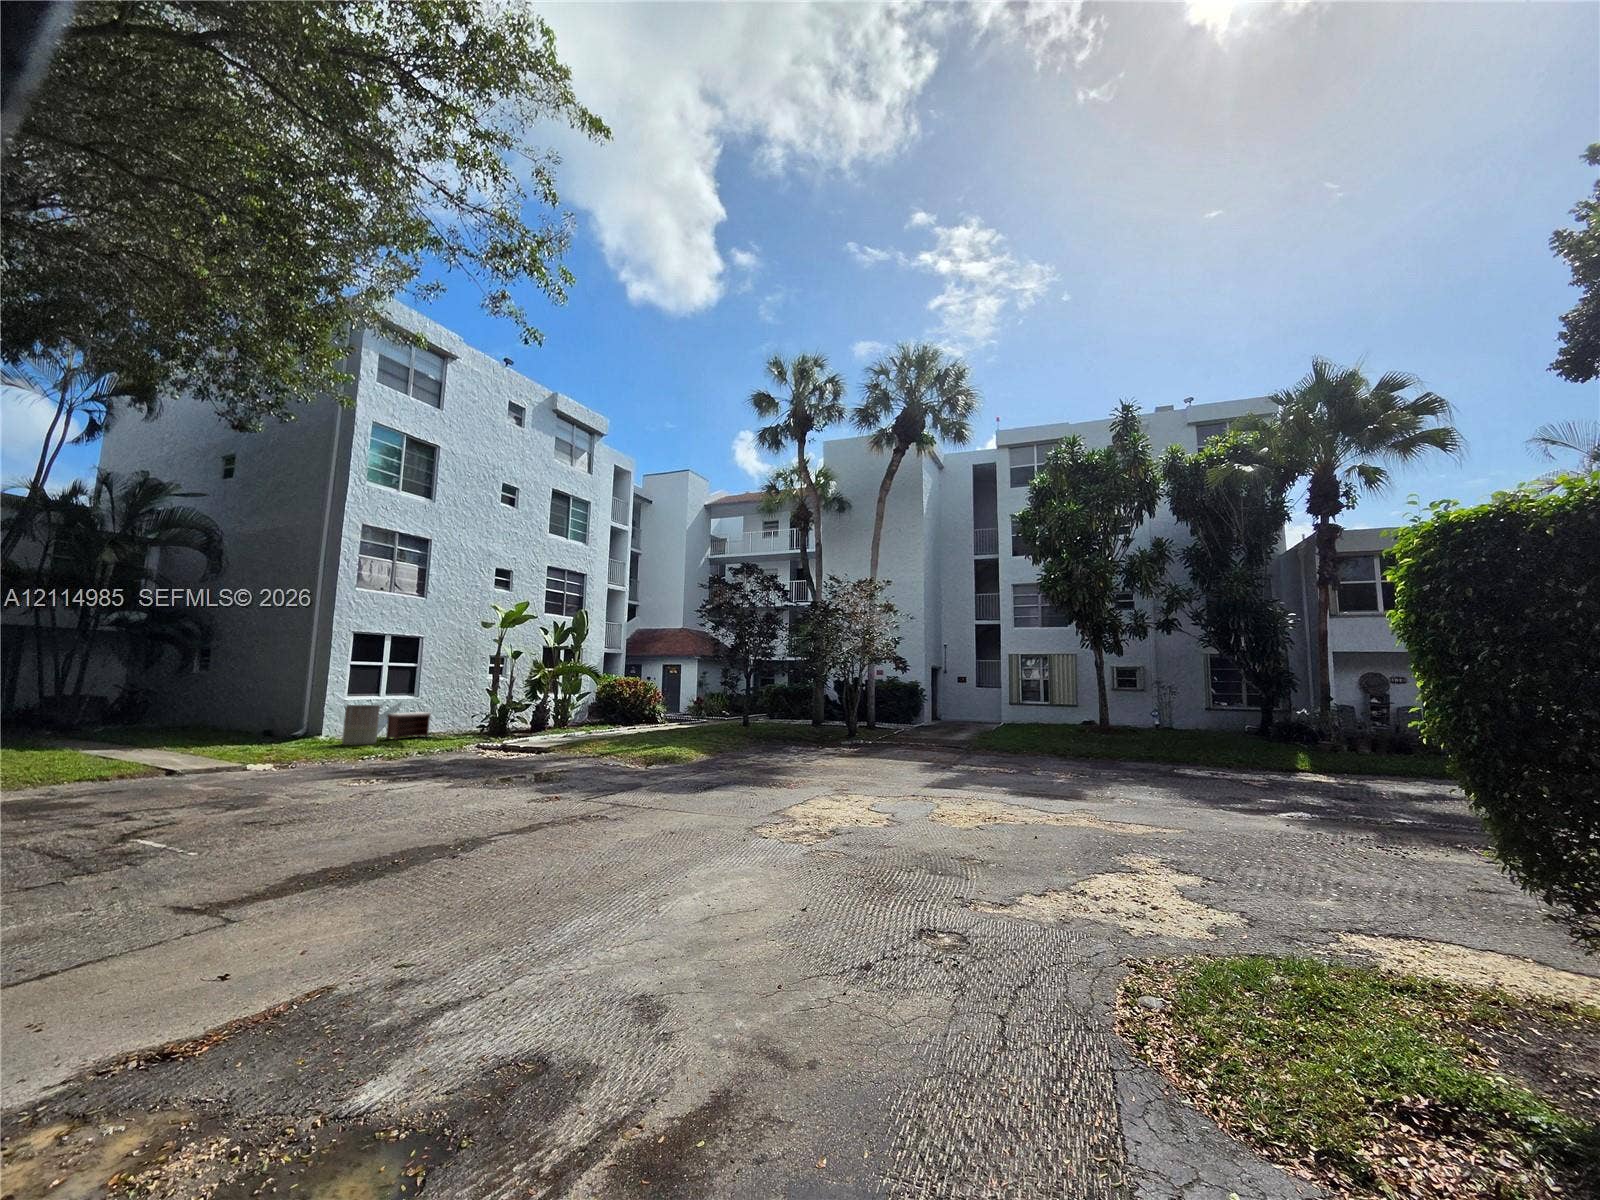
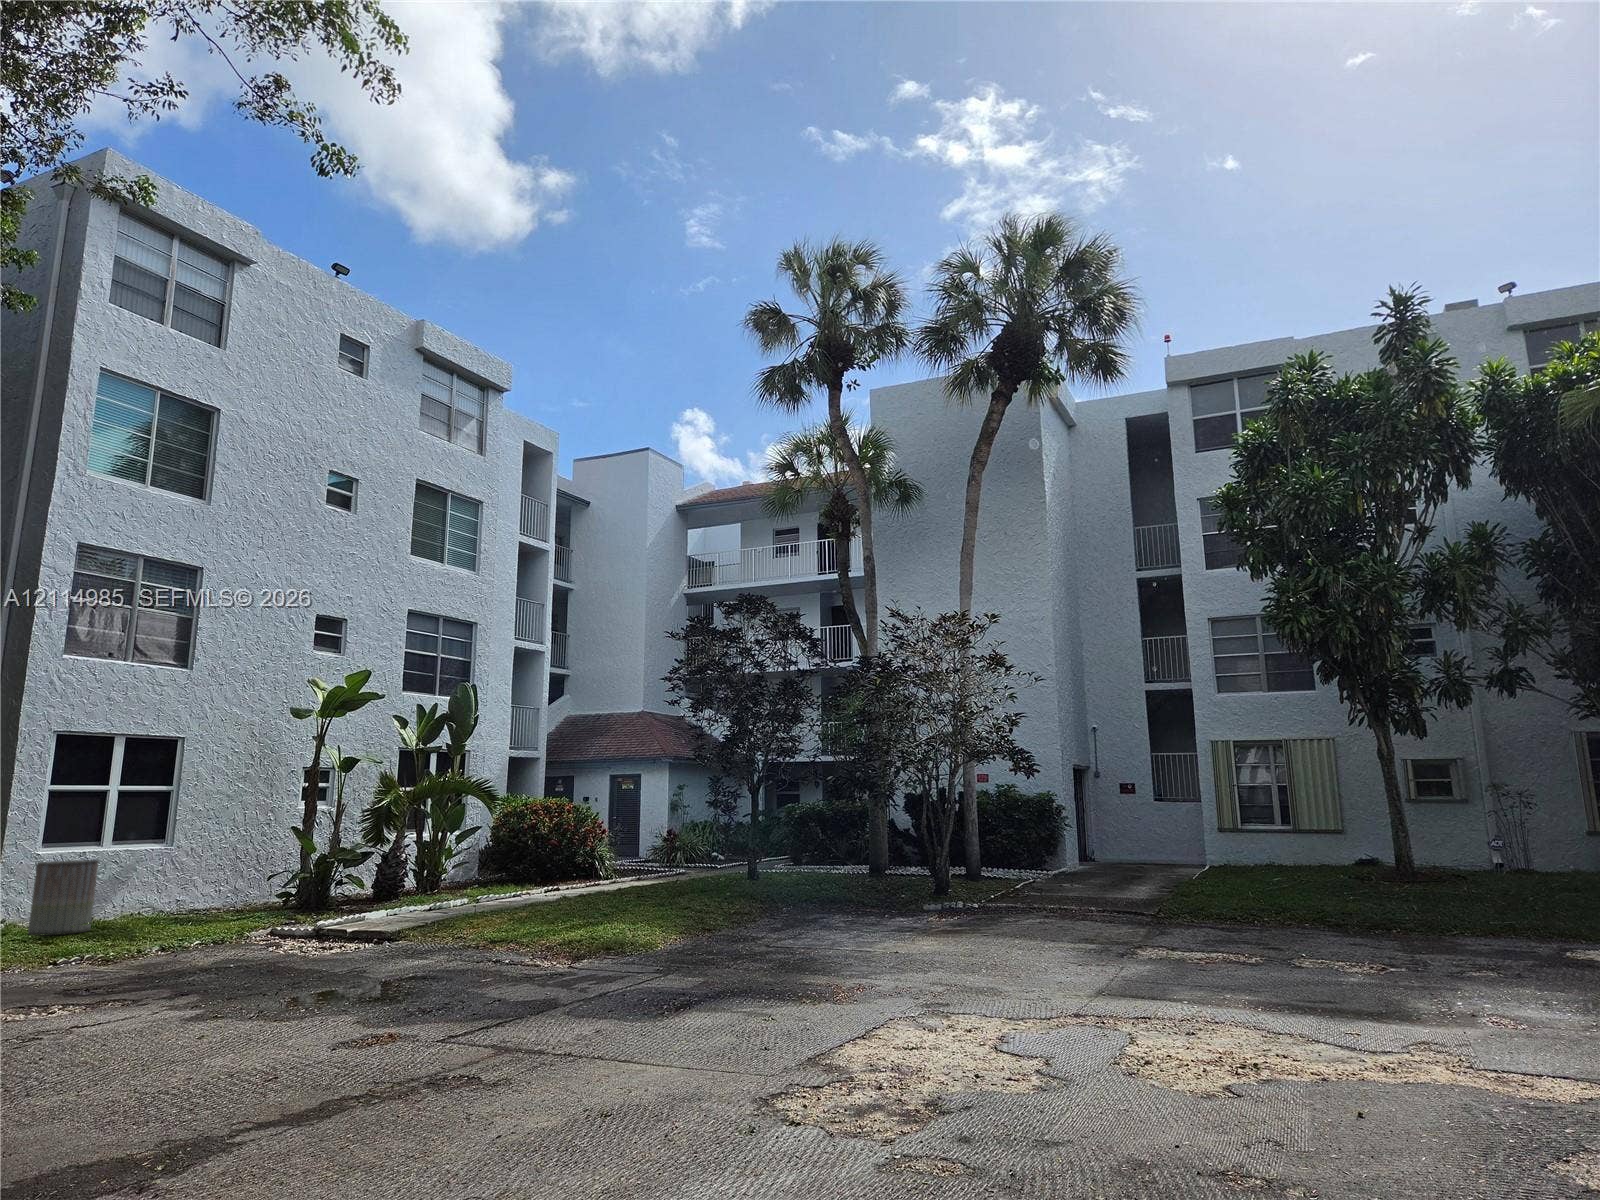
bench: present [386,712,431,740] -> none [112,870,197,923]

